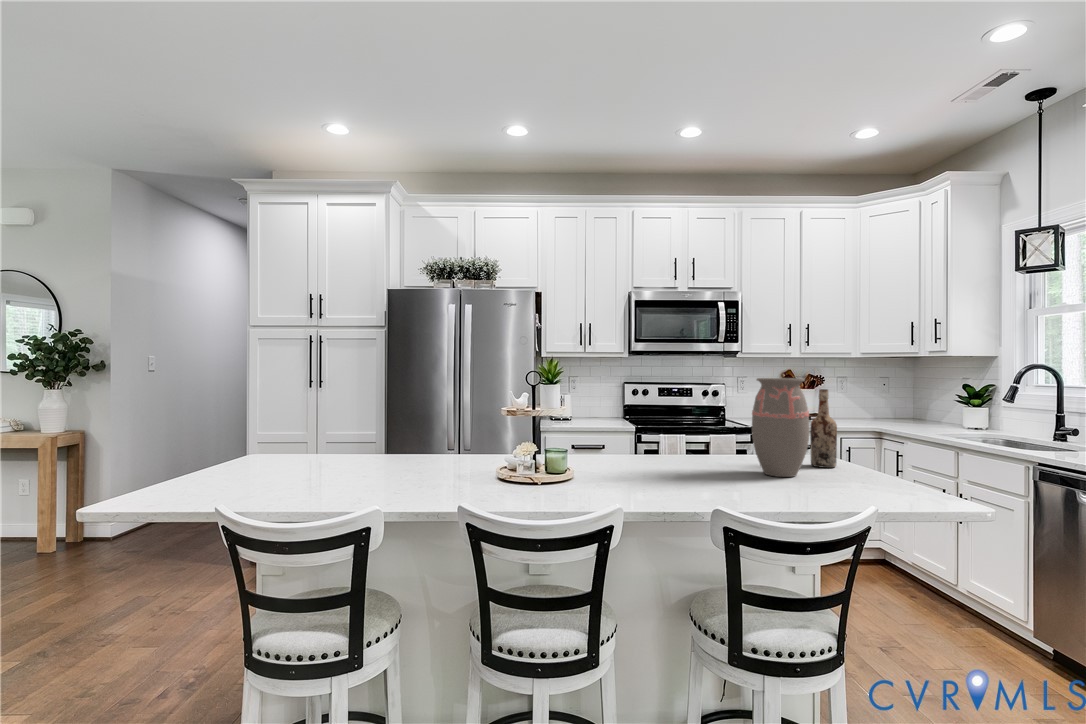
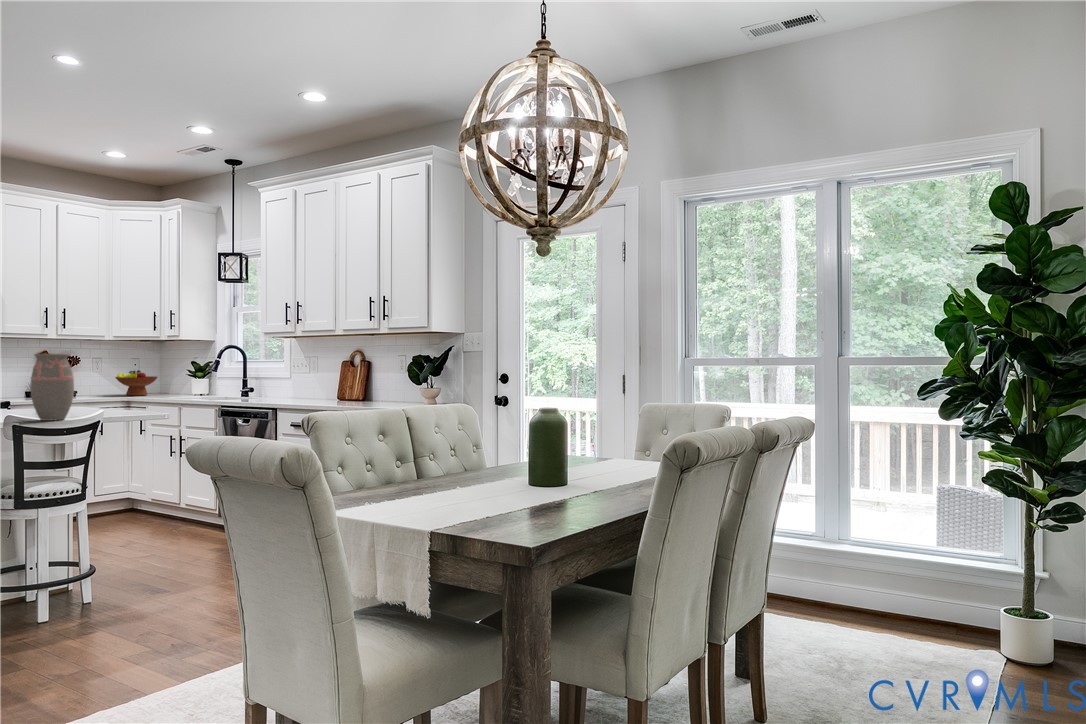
wine bottle: present [810,389,837,468] -> none [74,362,93,416]
fruit bowl: none [862,393,915,424] -> present [115,370,158,396]

